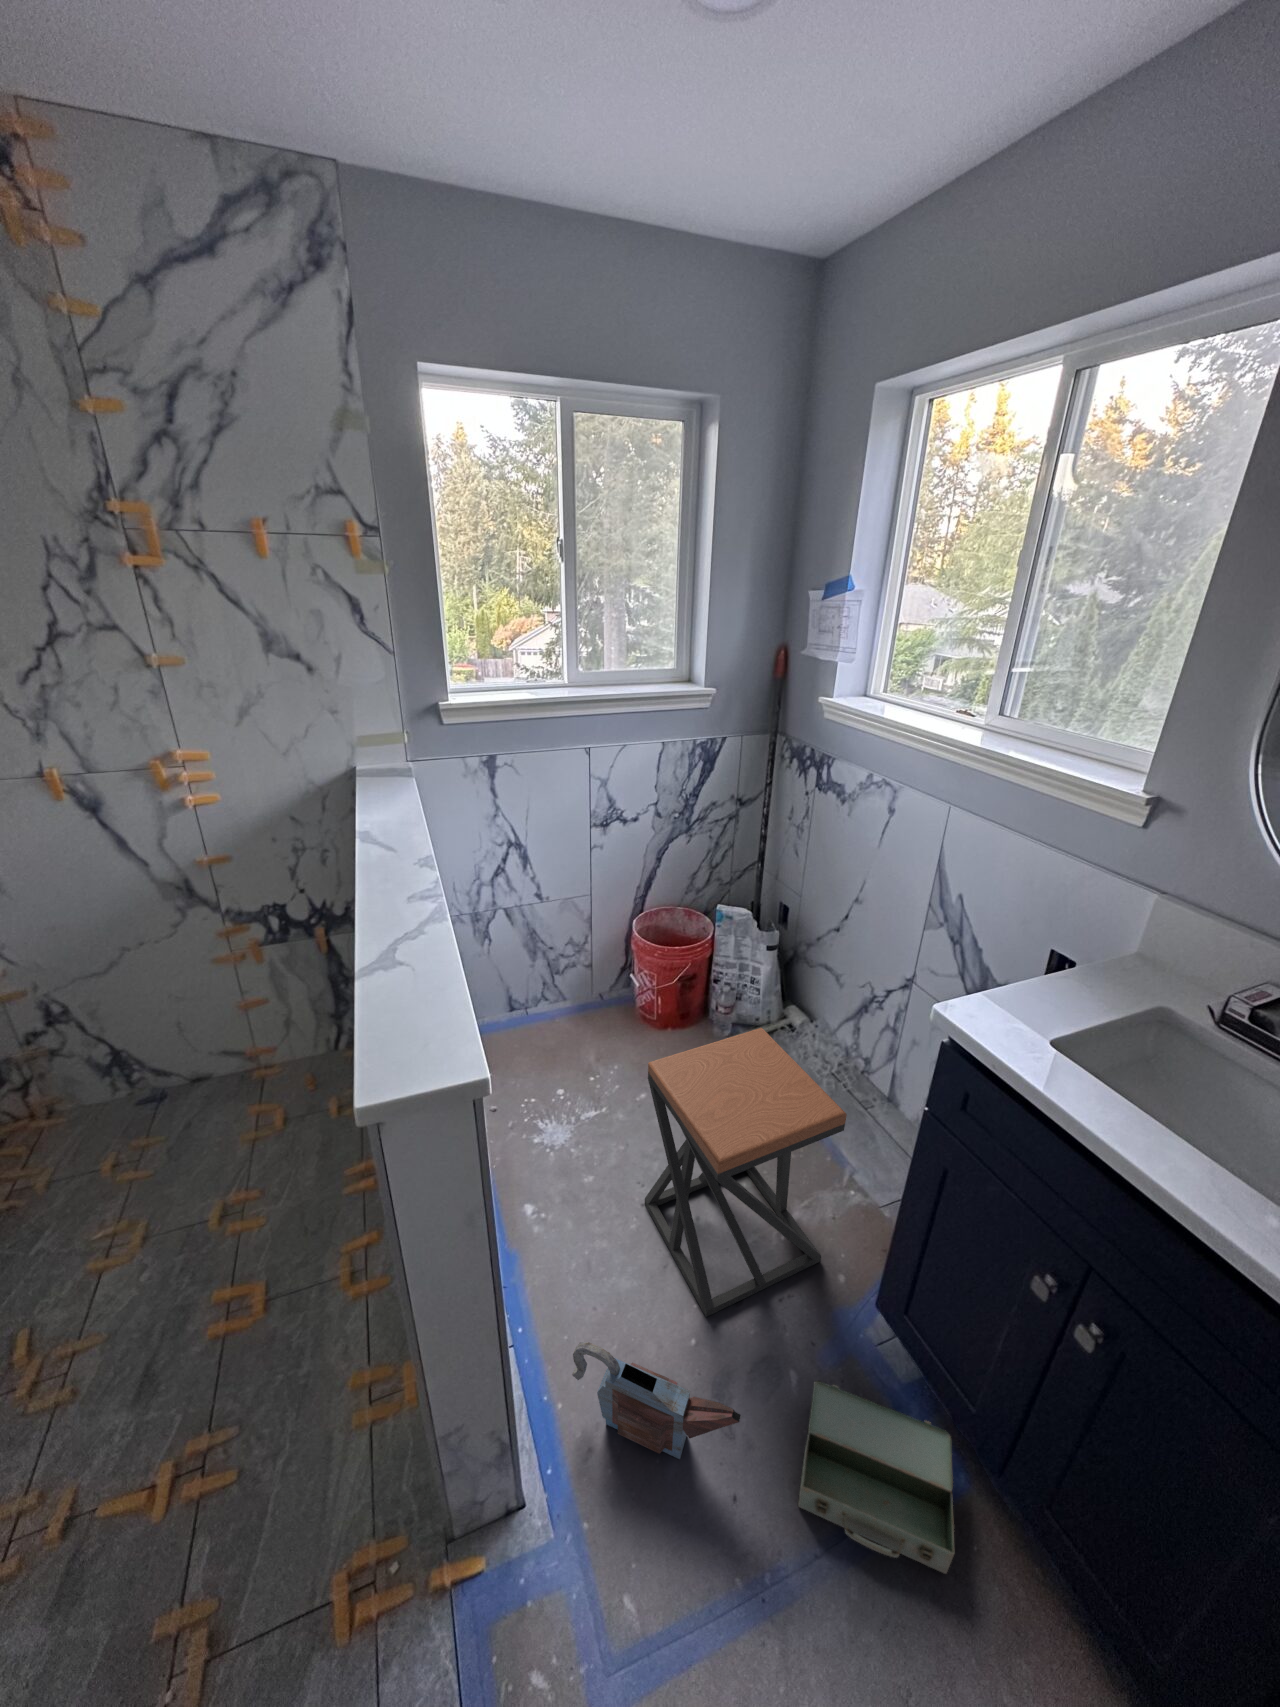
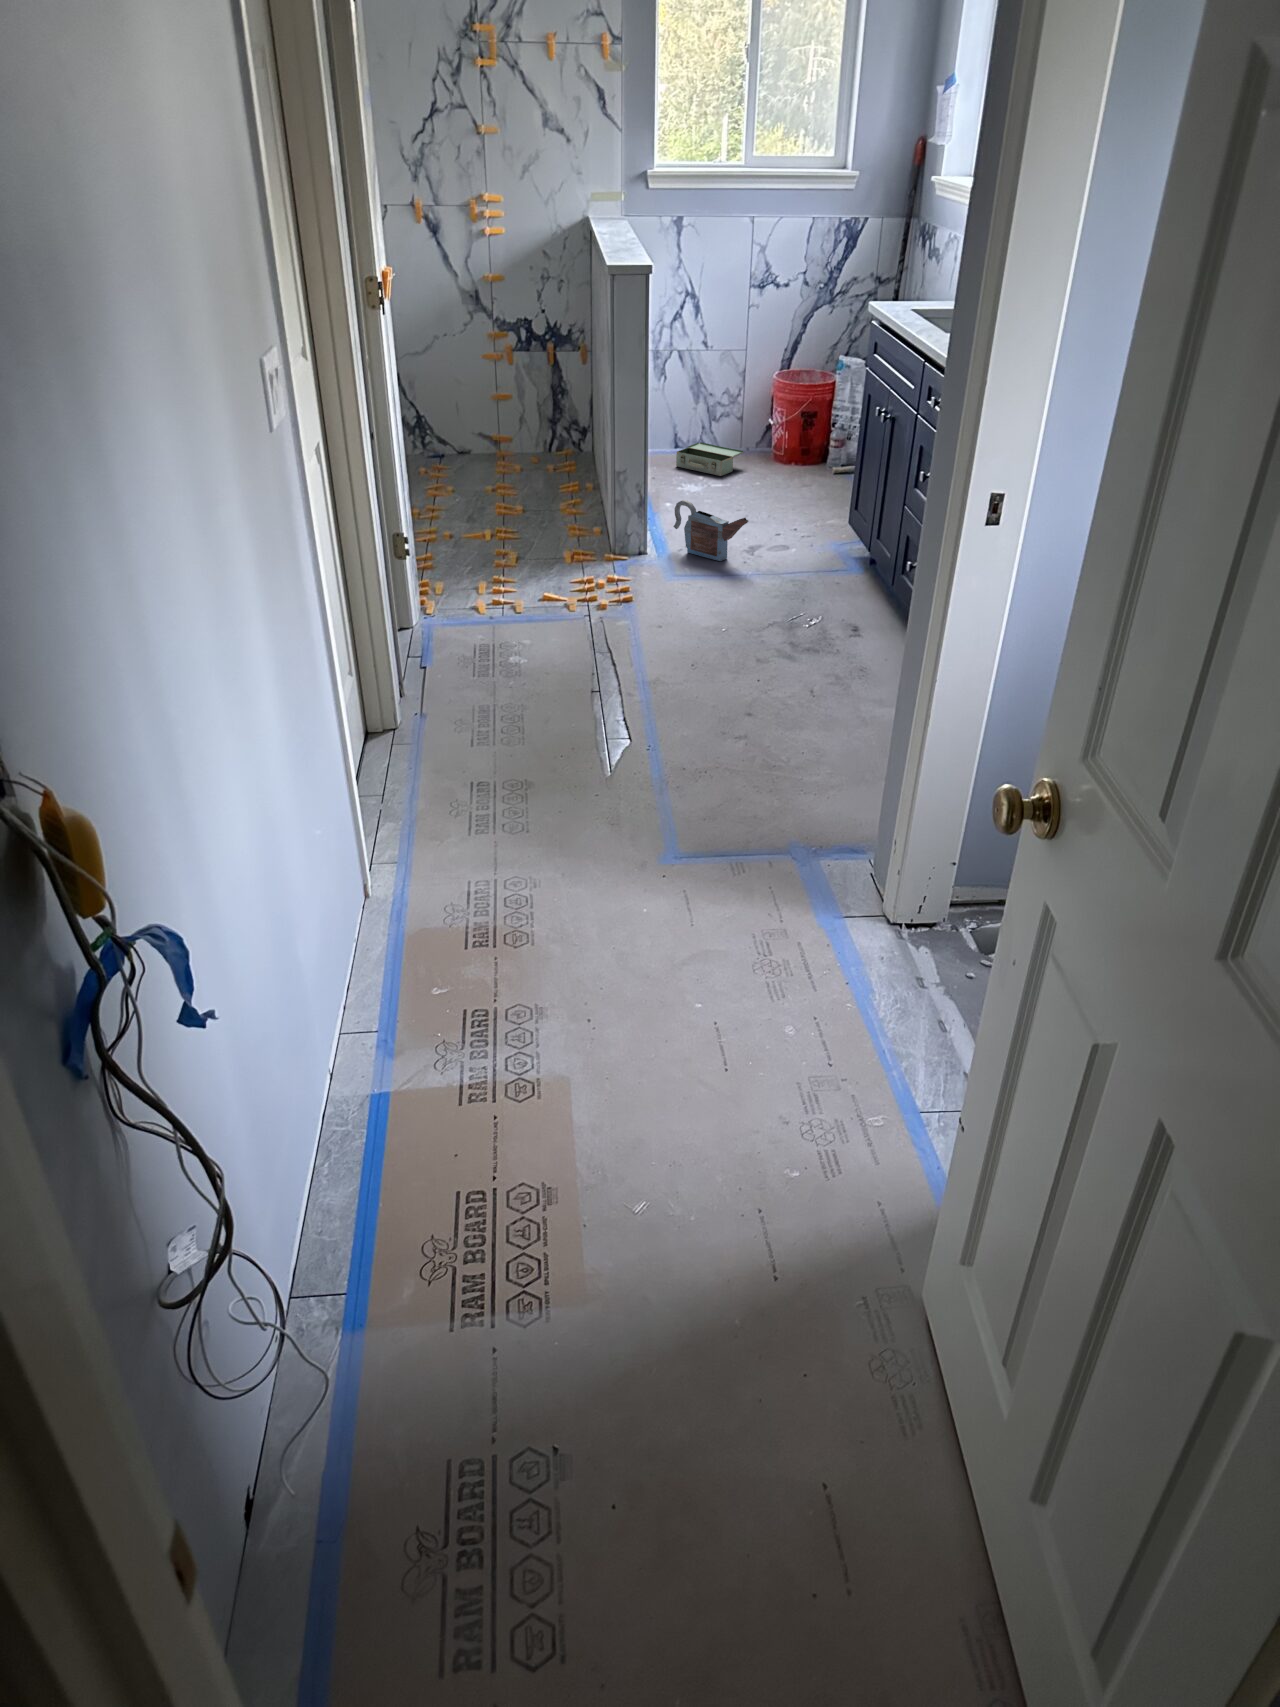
stool: present [645,1028,847,1317] -> none [738,392,848,541]
toolbox: present [798,1381,954,1574] -> present [676,442,744,476]

